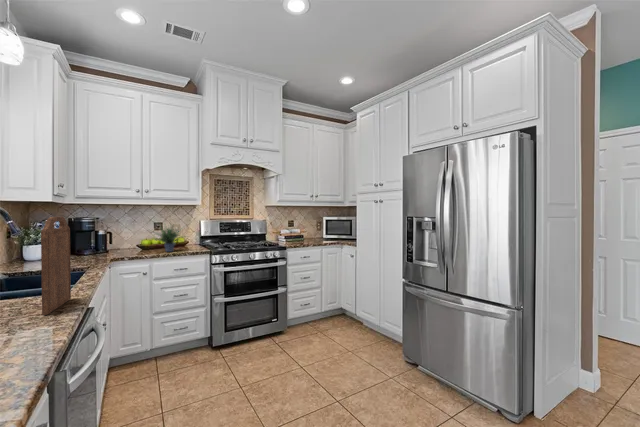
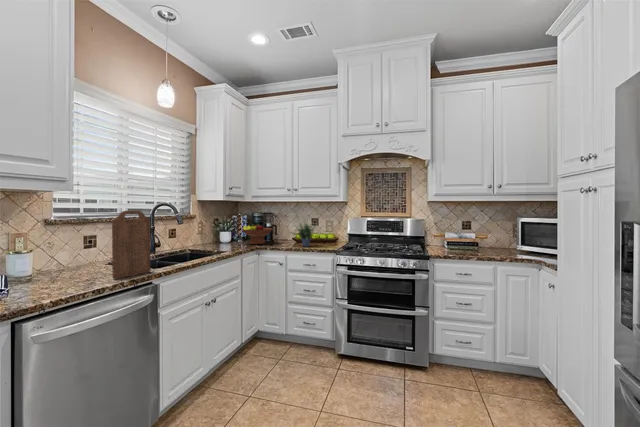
fruit bowl: none [71,231,119,257] -> present [242,224,272,244]

